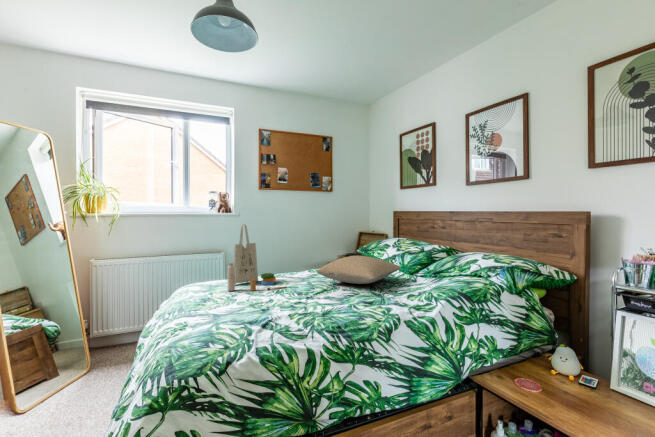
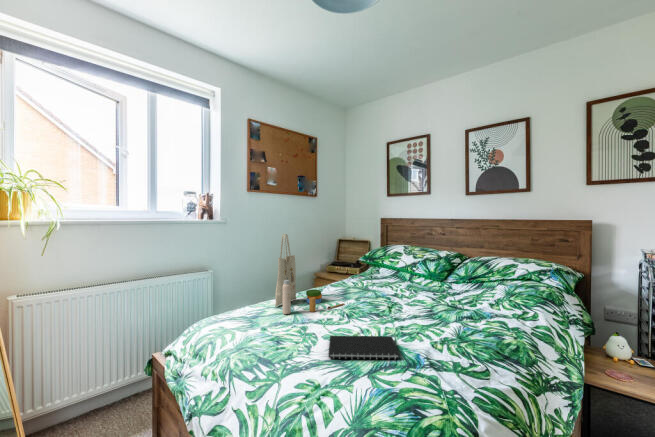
pillow: present [317,256,401,284] -> none [371,265,444,294]
notebook: none [199,308,270,331] -> present [329,336,400,360]

